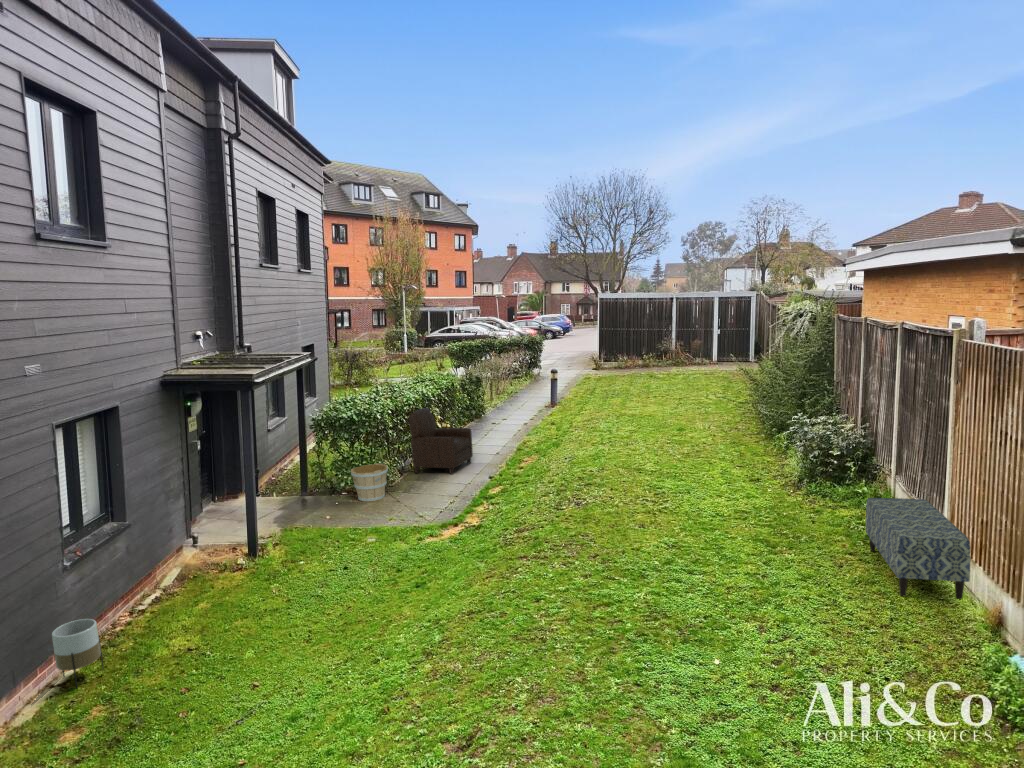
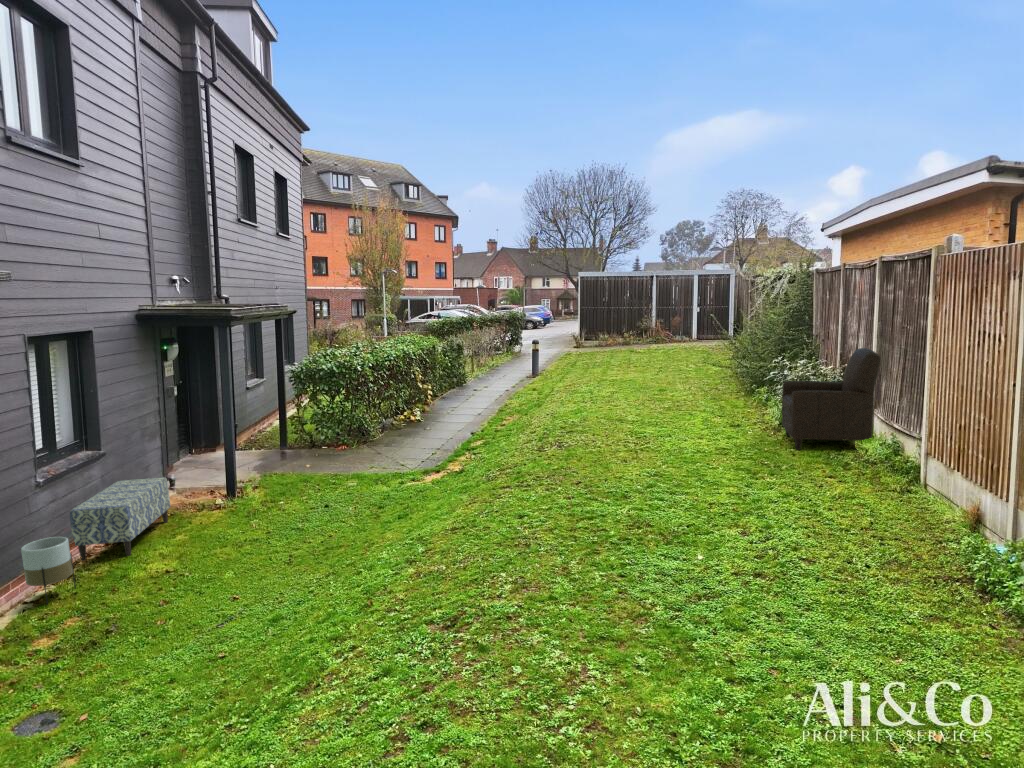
chair: present [409,408,473,475] -> present [782,348,881,450]
wooden bucket: present [351,463,388,502] -> none [332,416,369,453]
bench: present [866,498,971,599] -> present [70,477,170,561]

